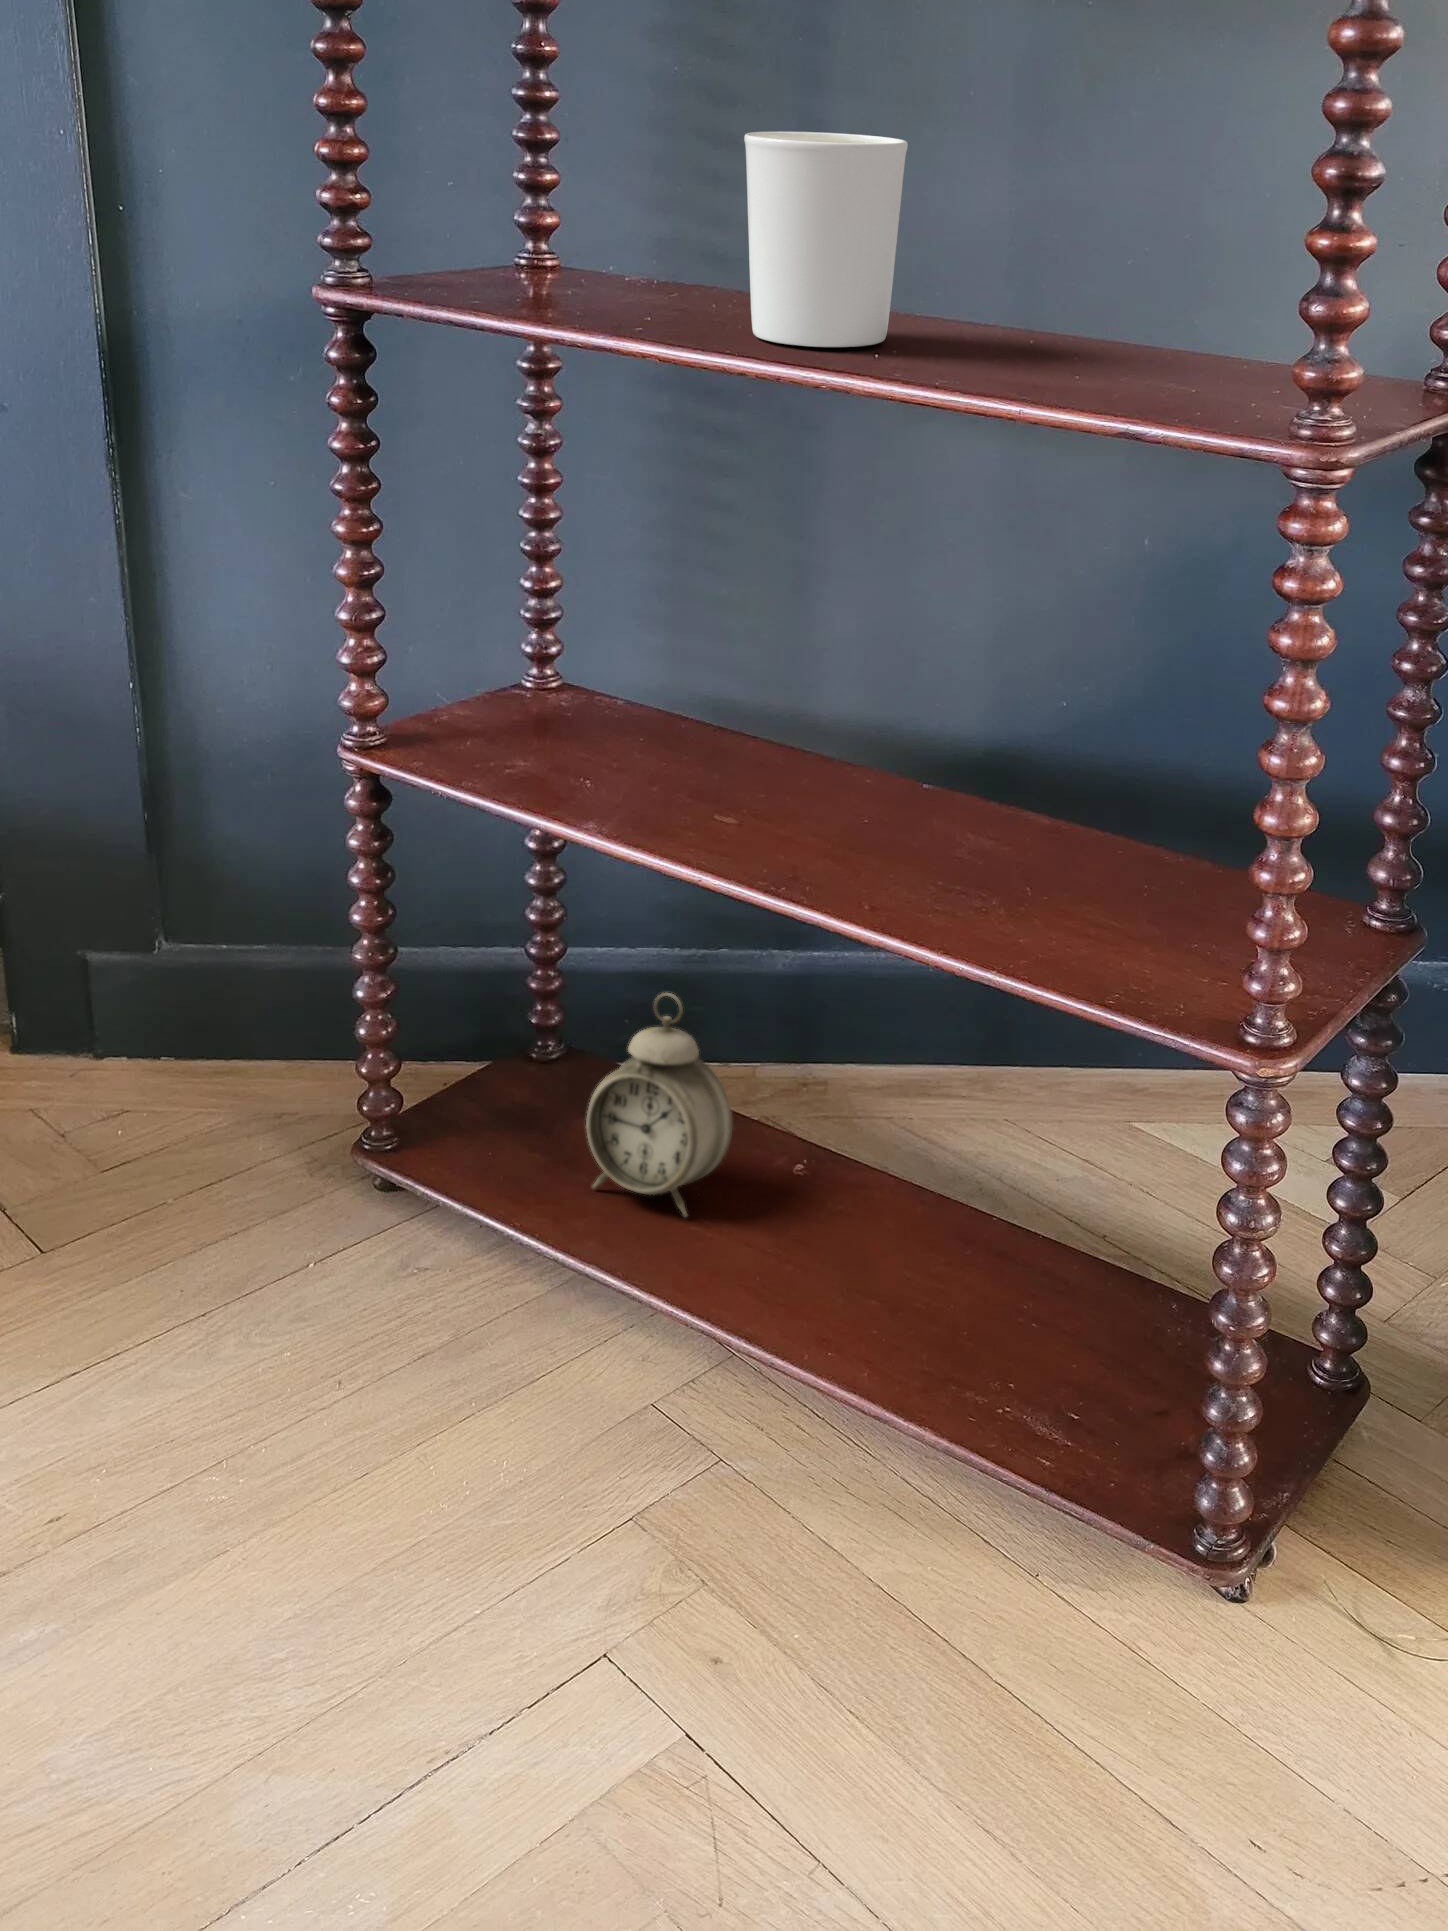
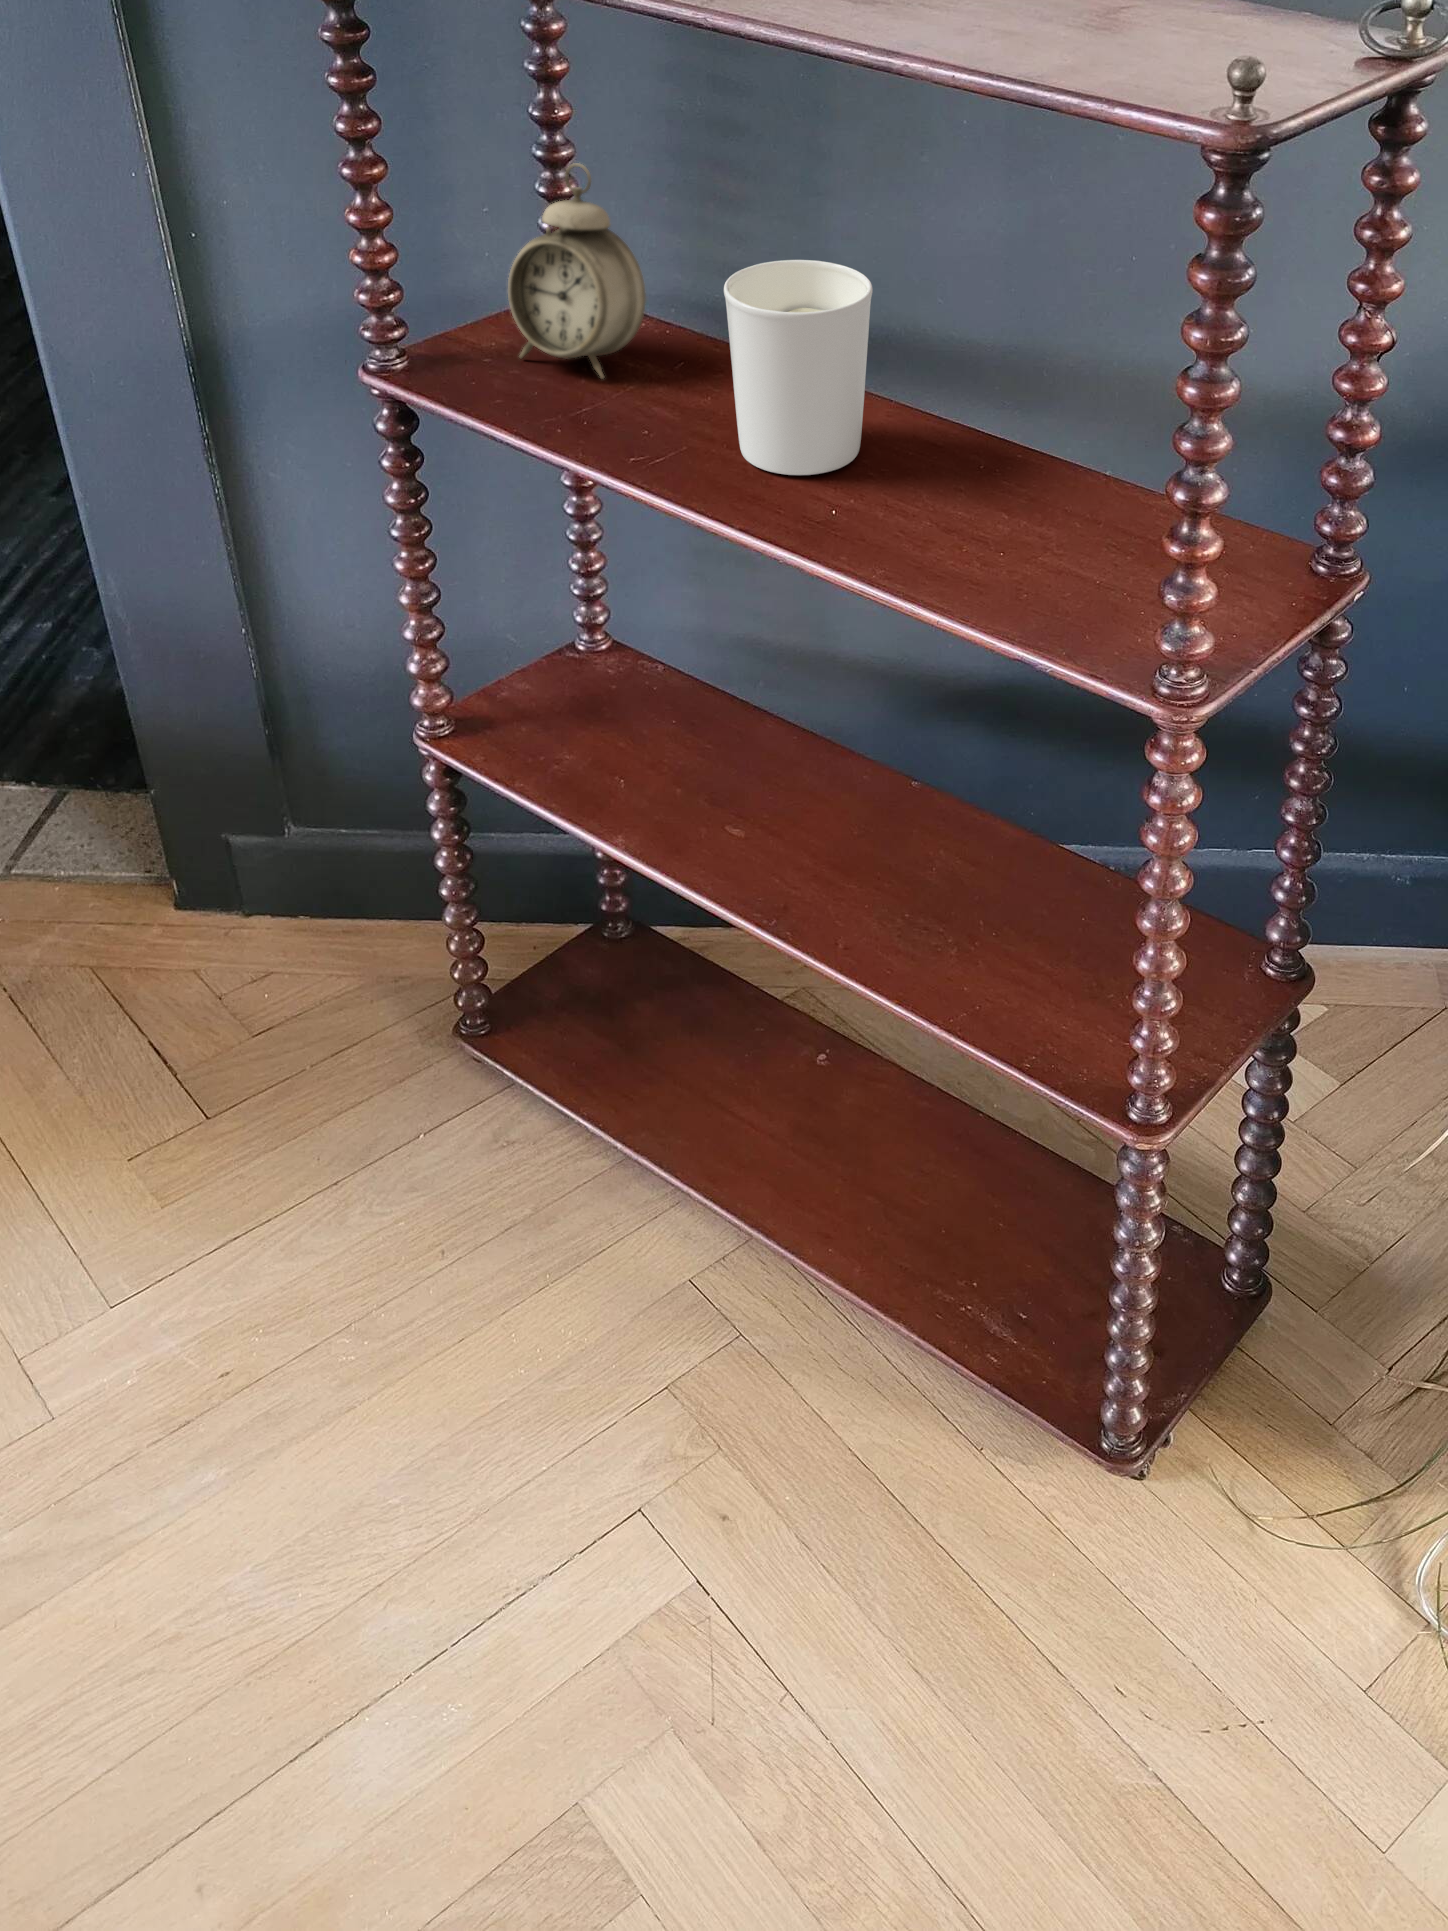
alarm clock: present [586,993,732,1217] -> present [508,163,646,378]

